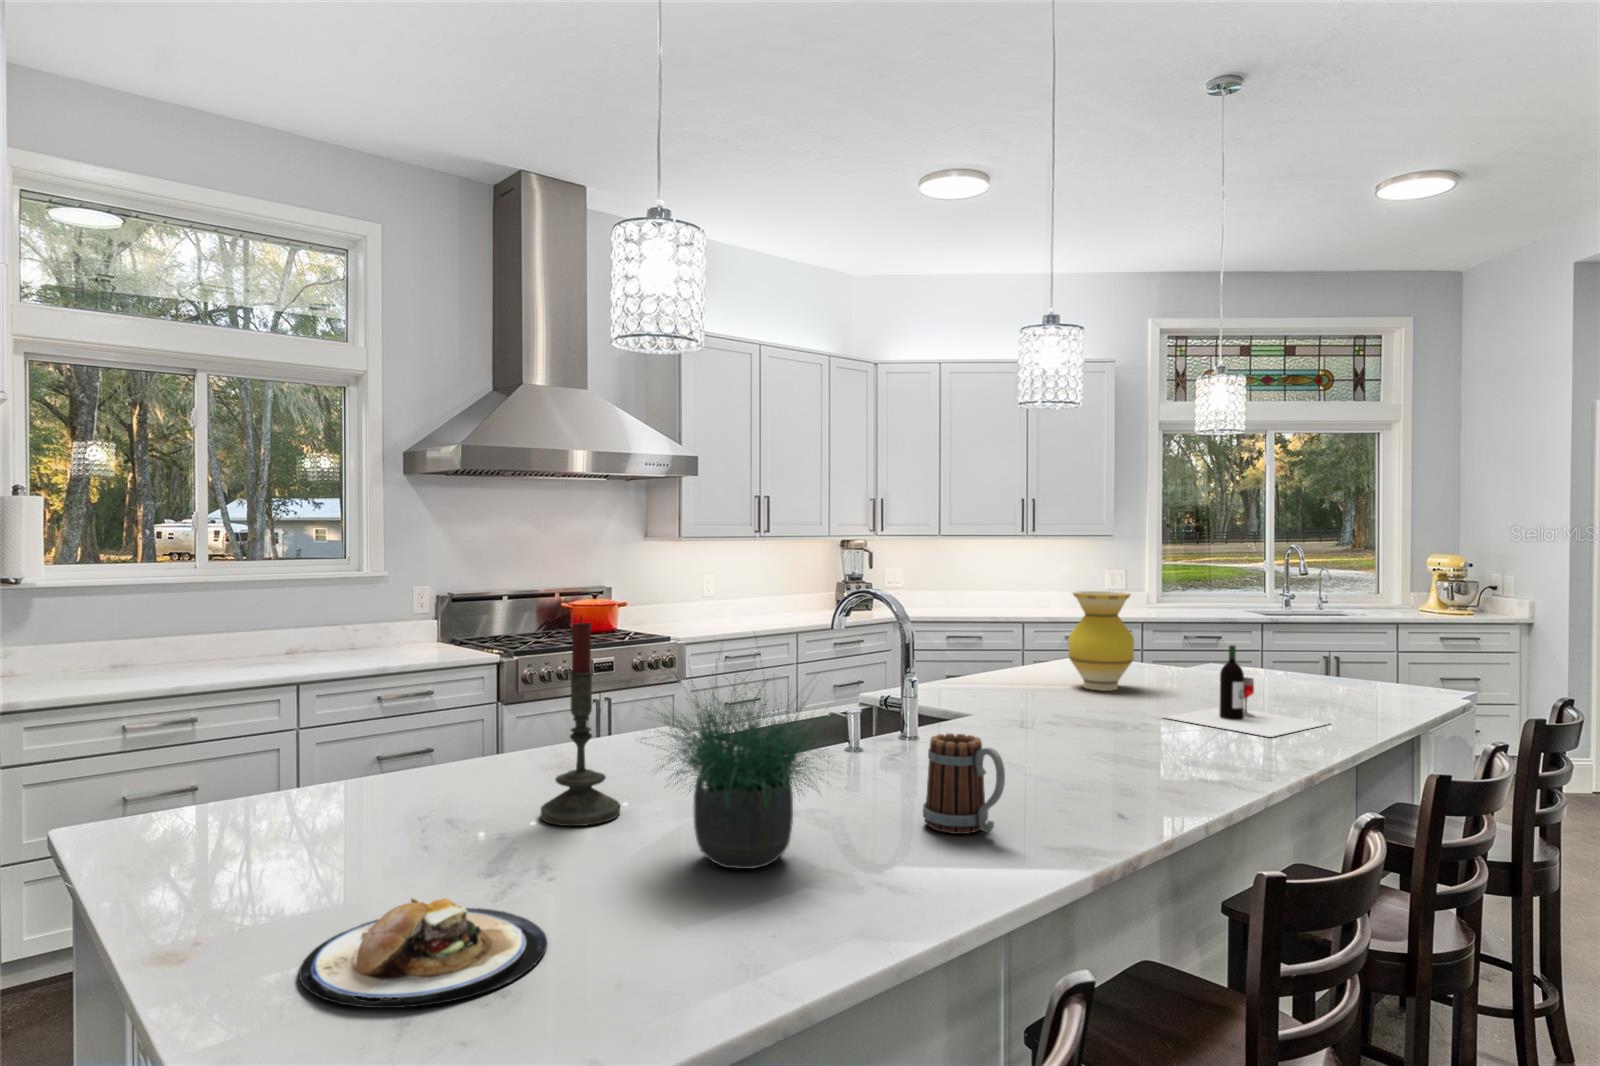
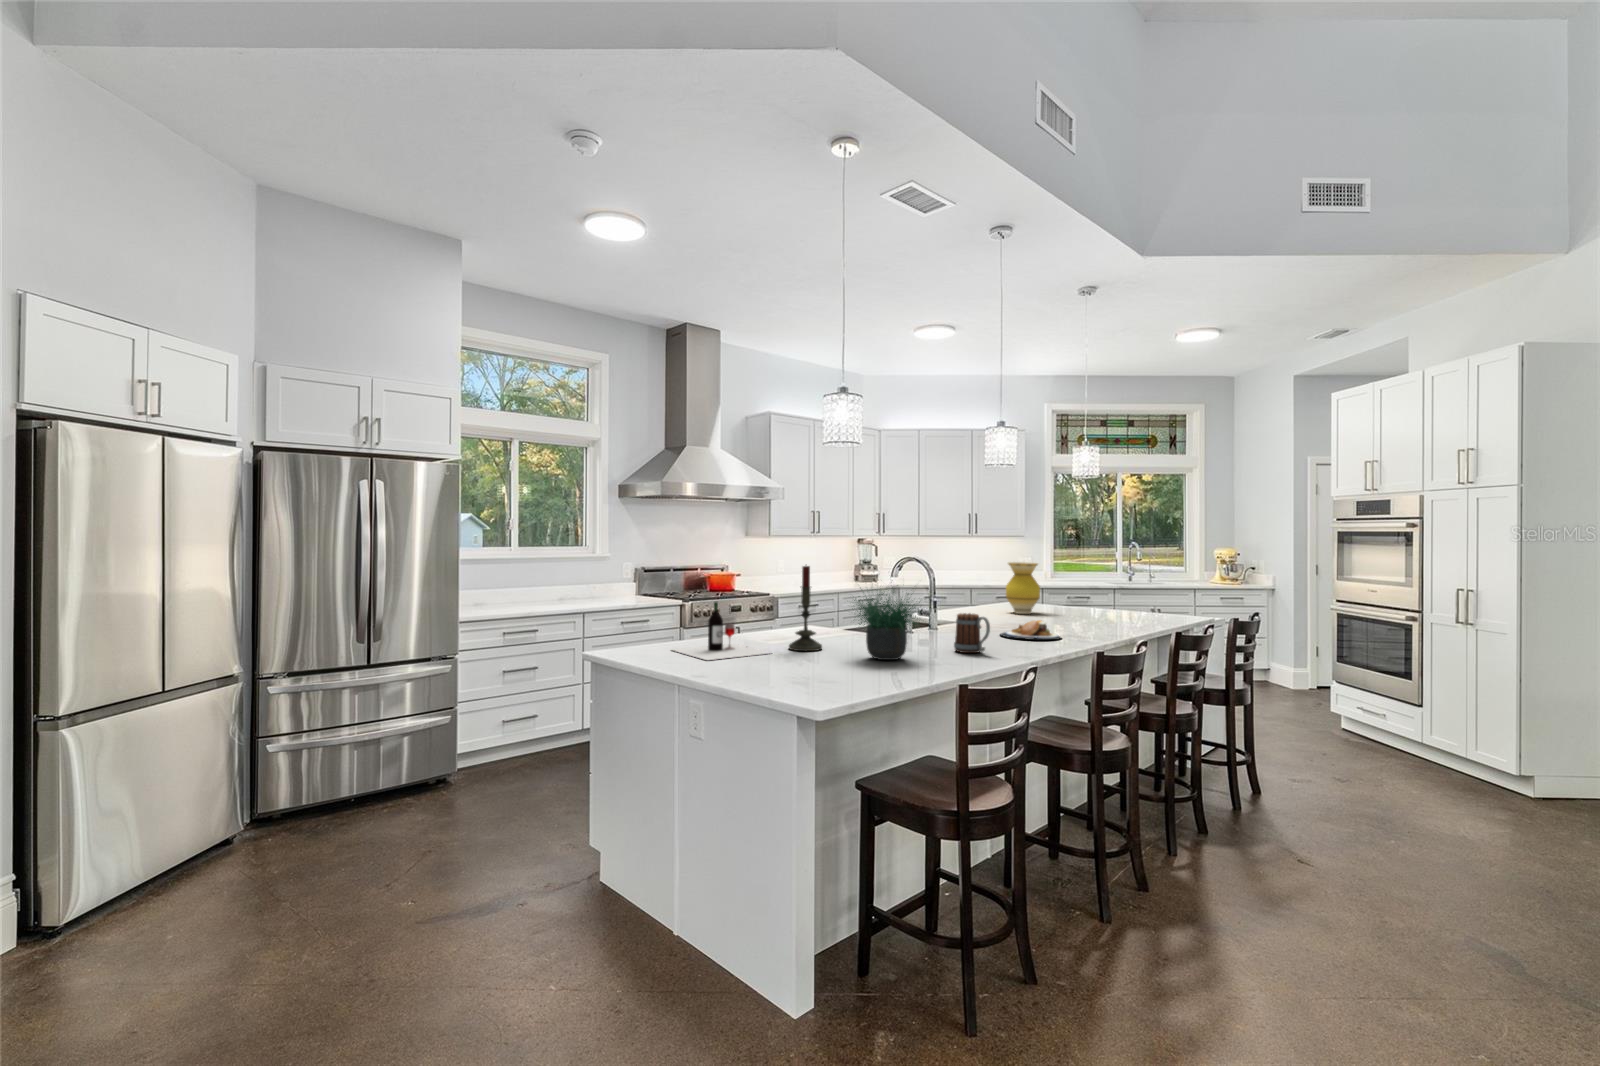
wine bottle: present [1166,645,1328,737] -> present [673,602,770,660]
plate: present [299,898,547,1008] -> present [1001,620,1061,640]

